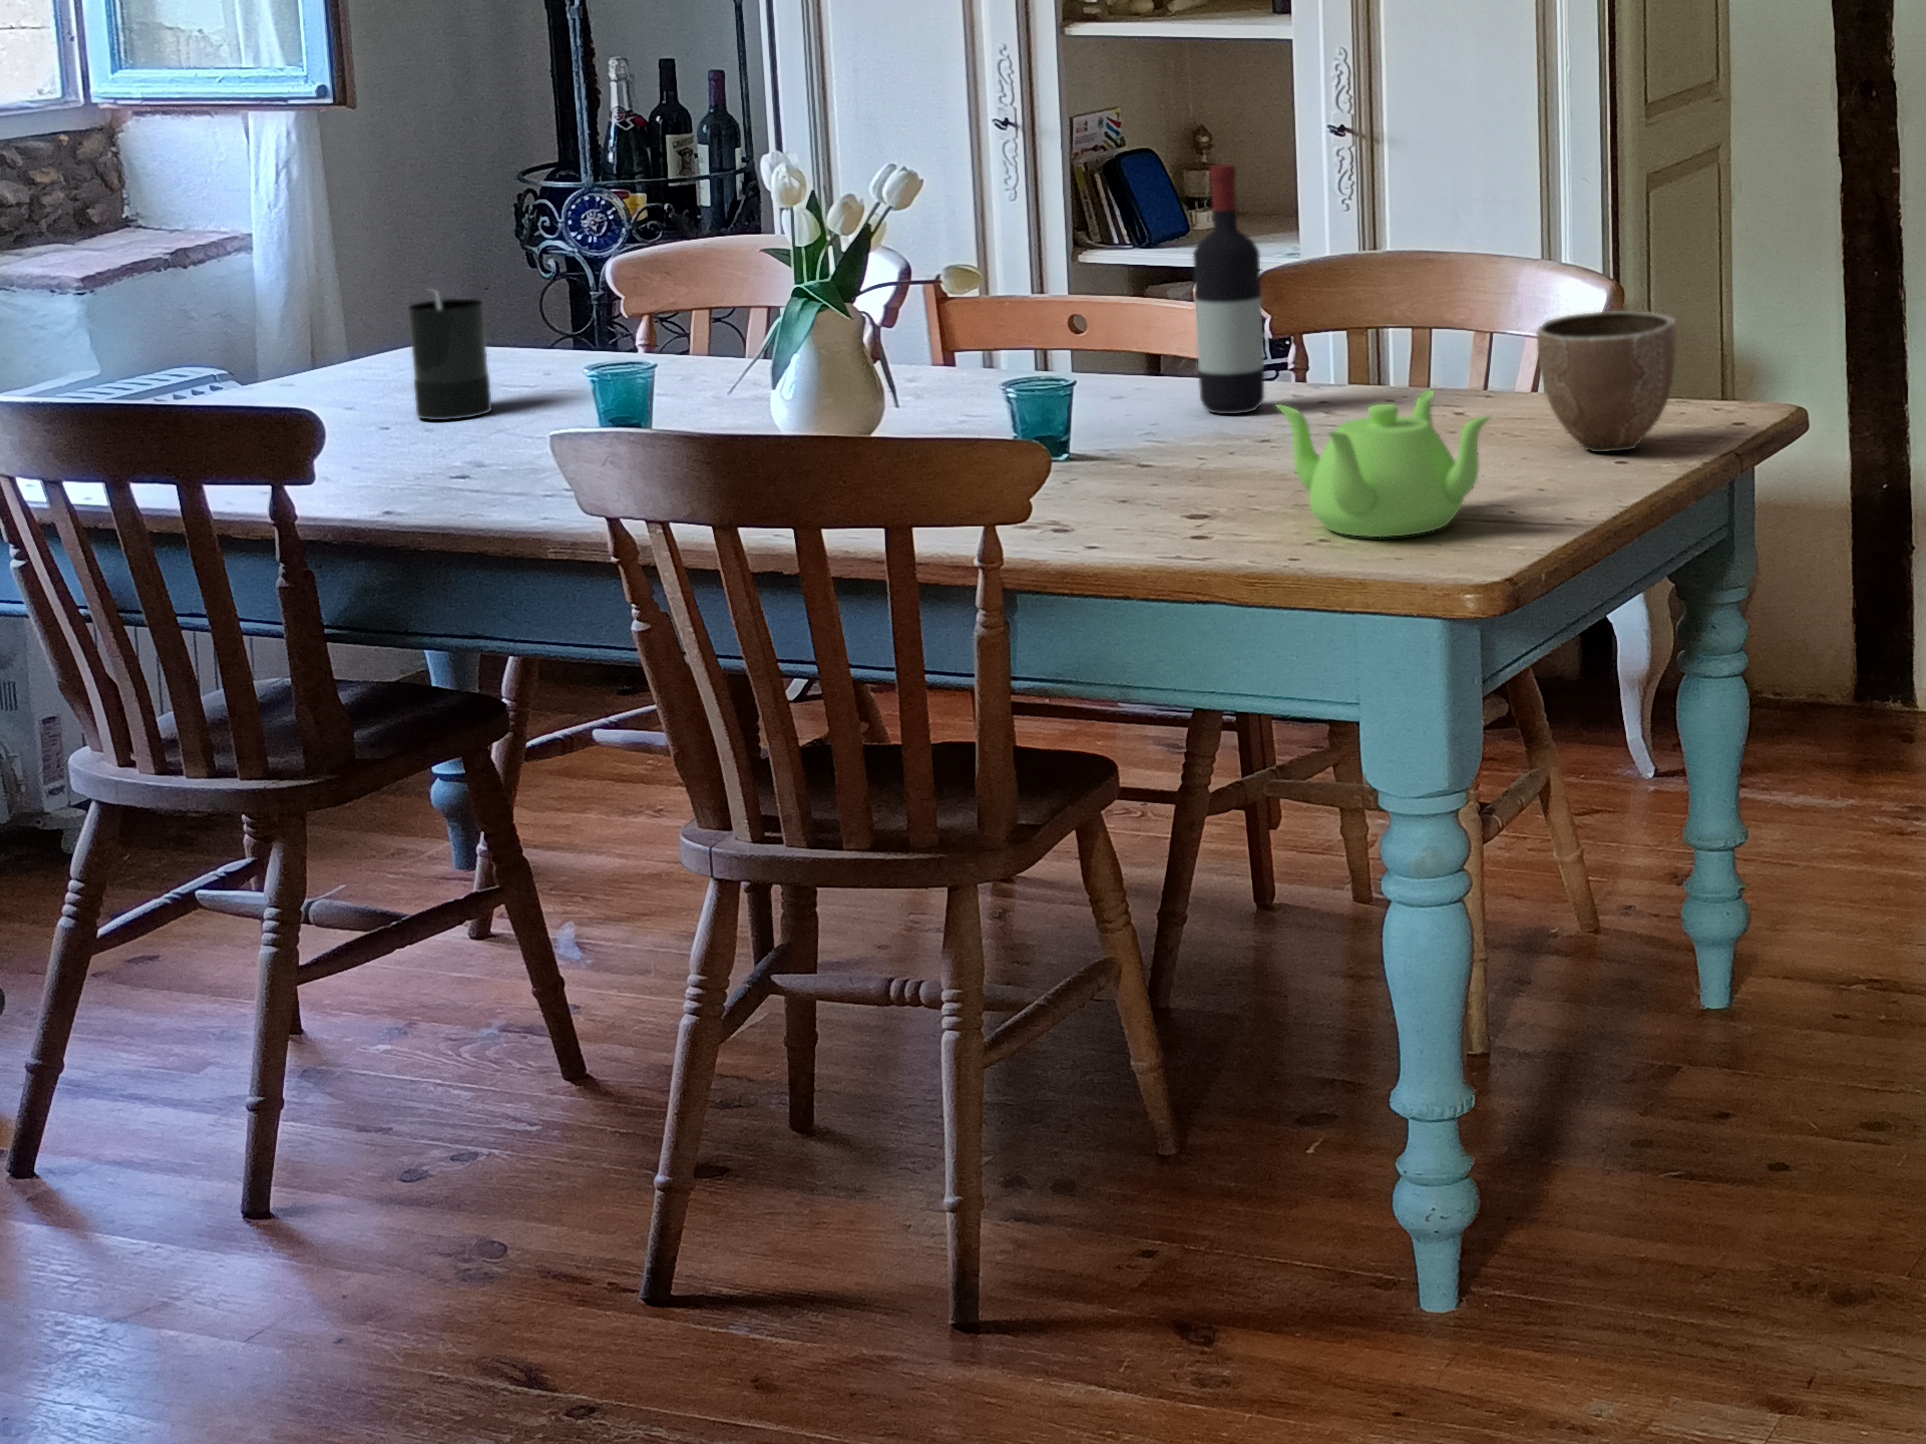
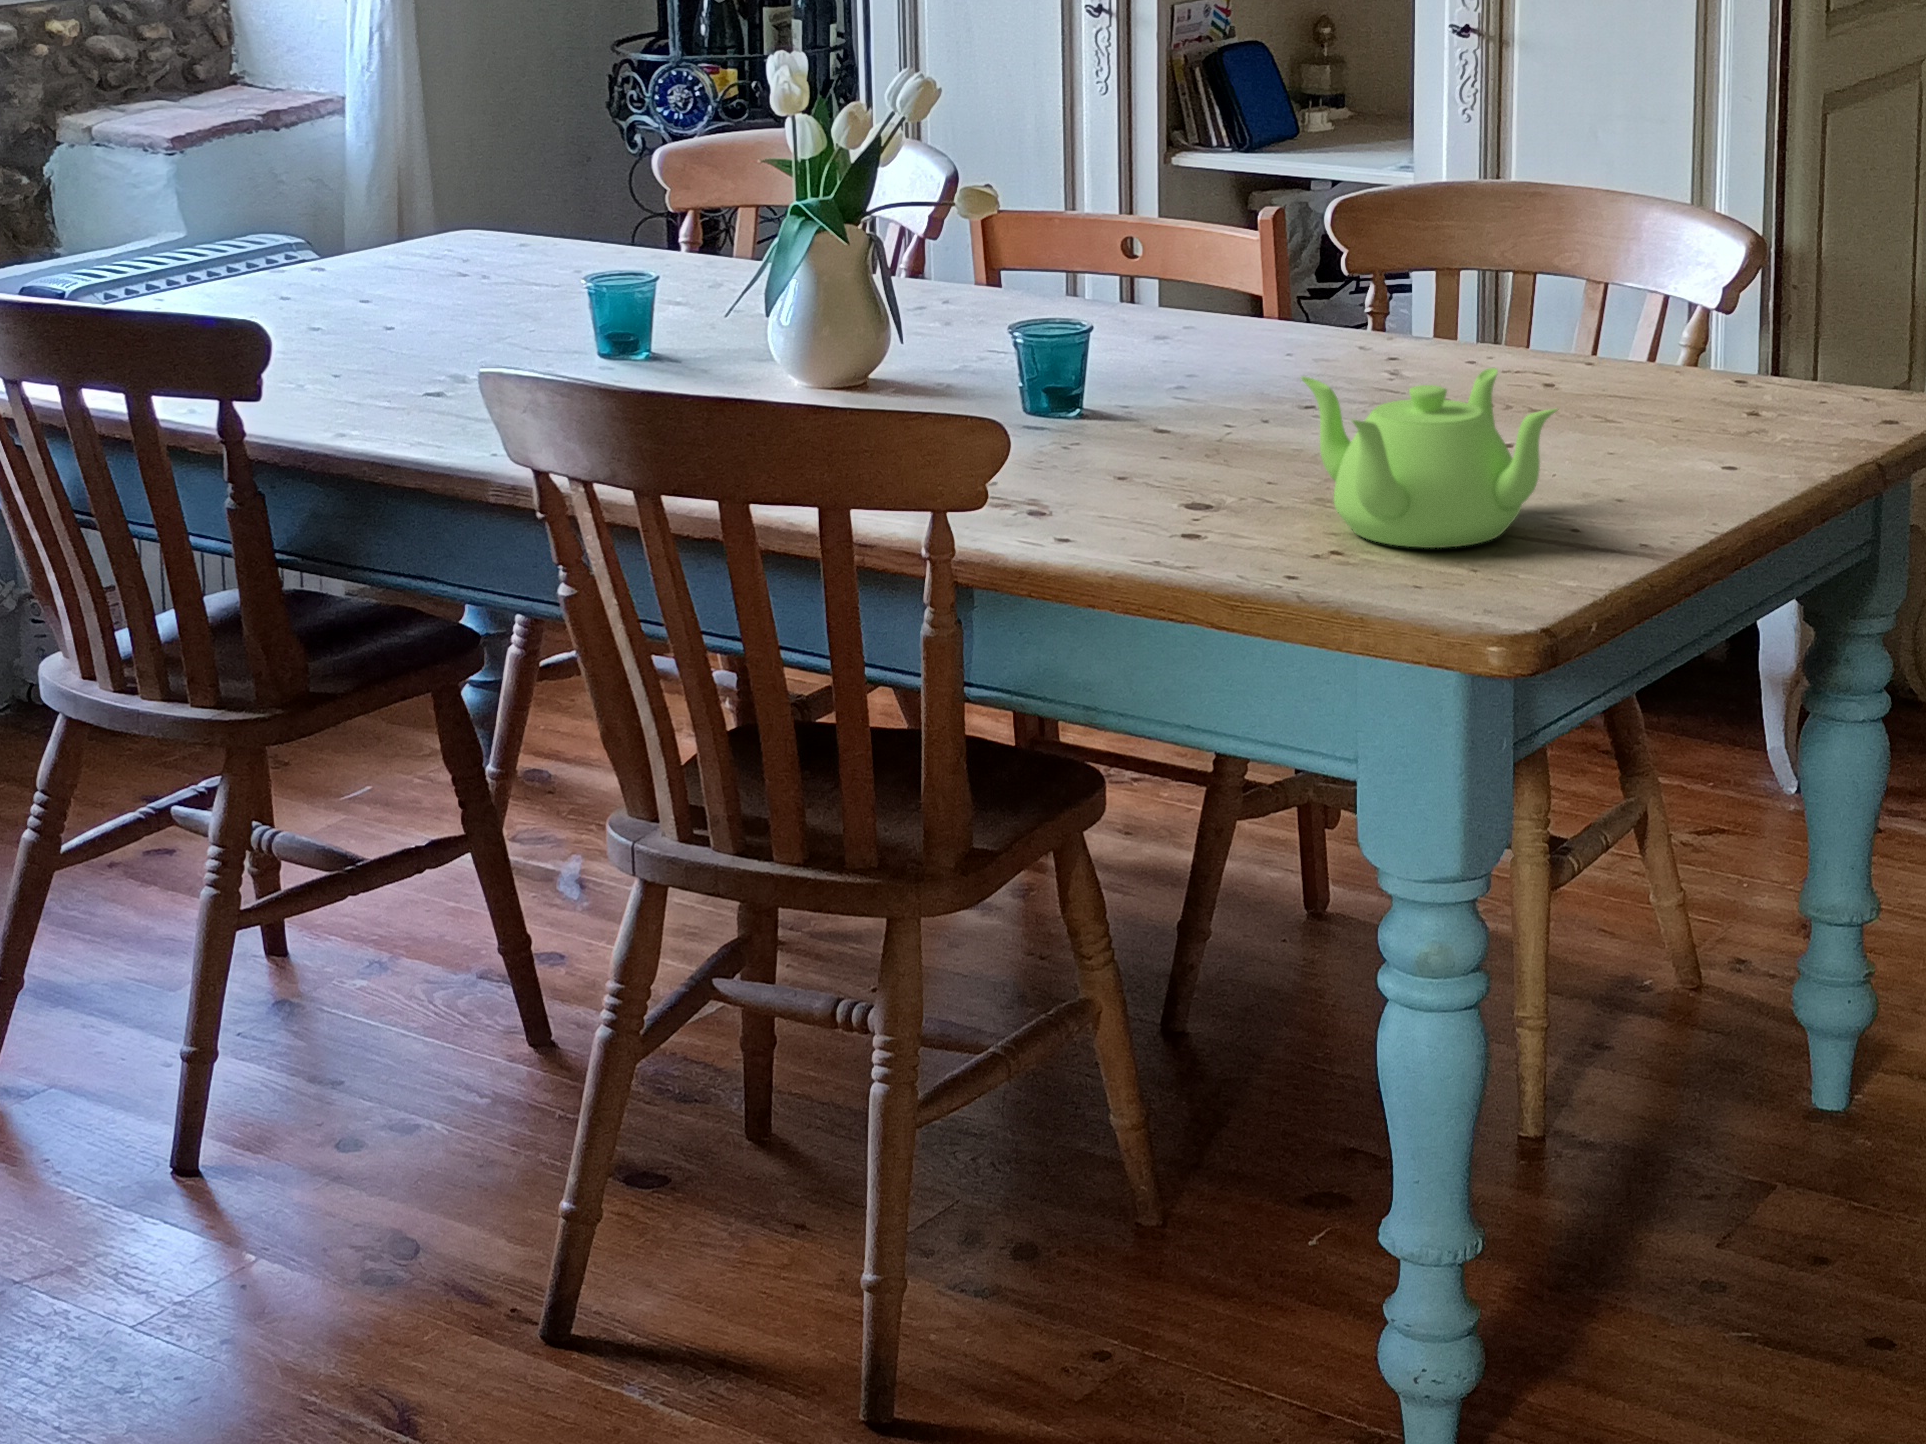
wine bottle: present [1193,164,1264,414] -> none [1251,77,1327,367]
candle: present [408,291,492,420] -> none [412,180,496,323]
decorative bowl: present [1536,311,1676,452] -> none [1641,273,1814,446]

